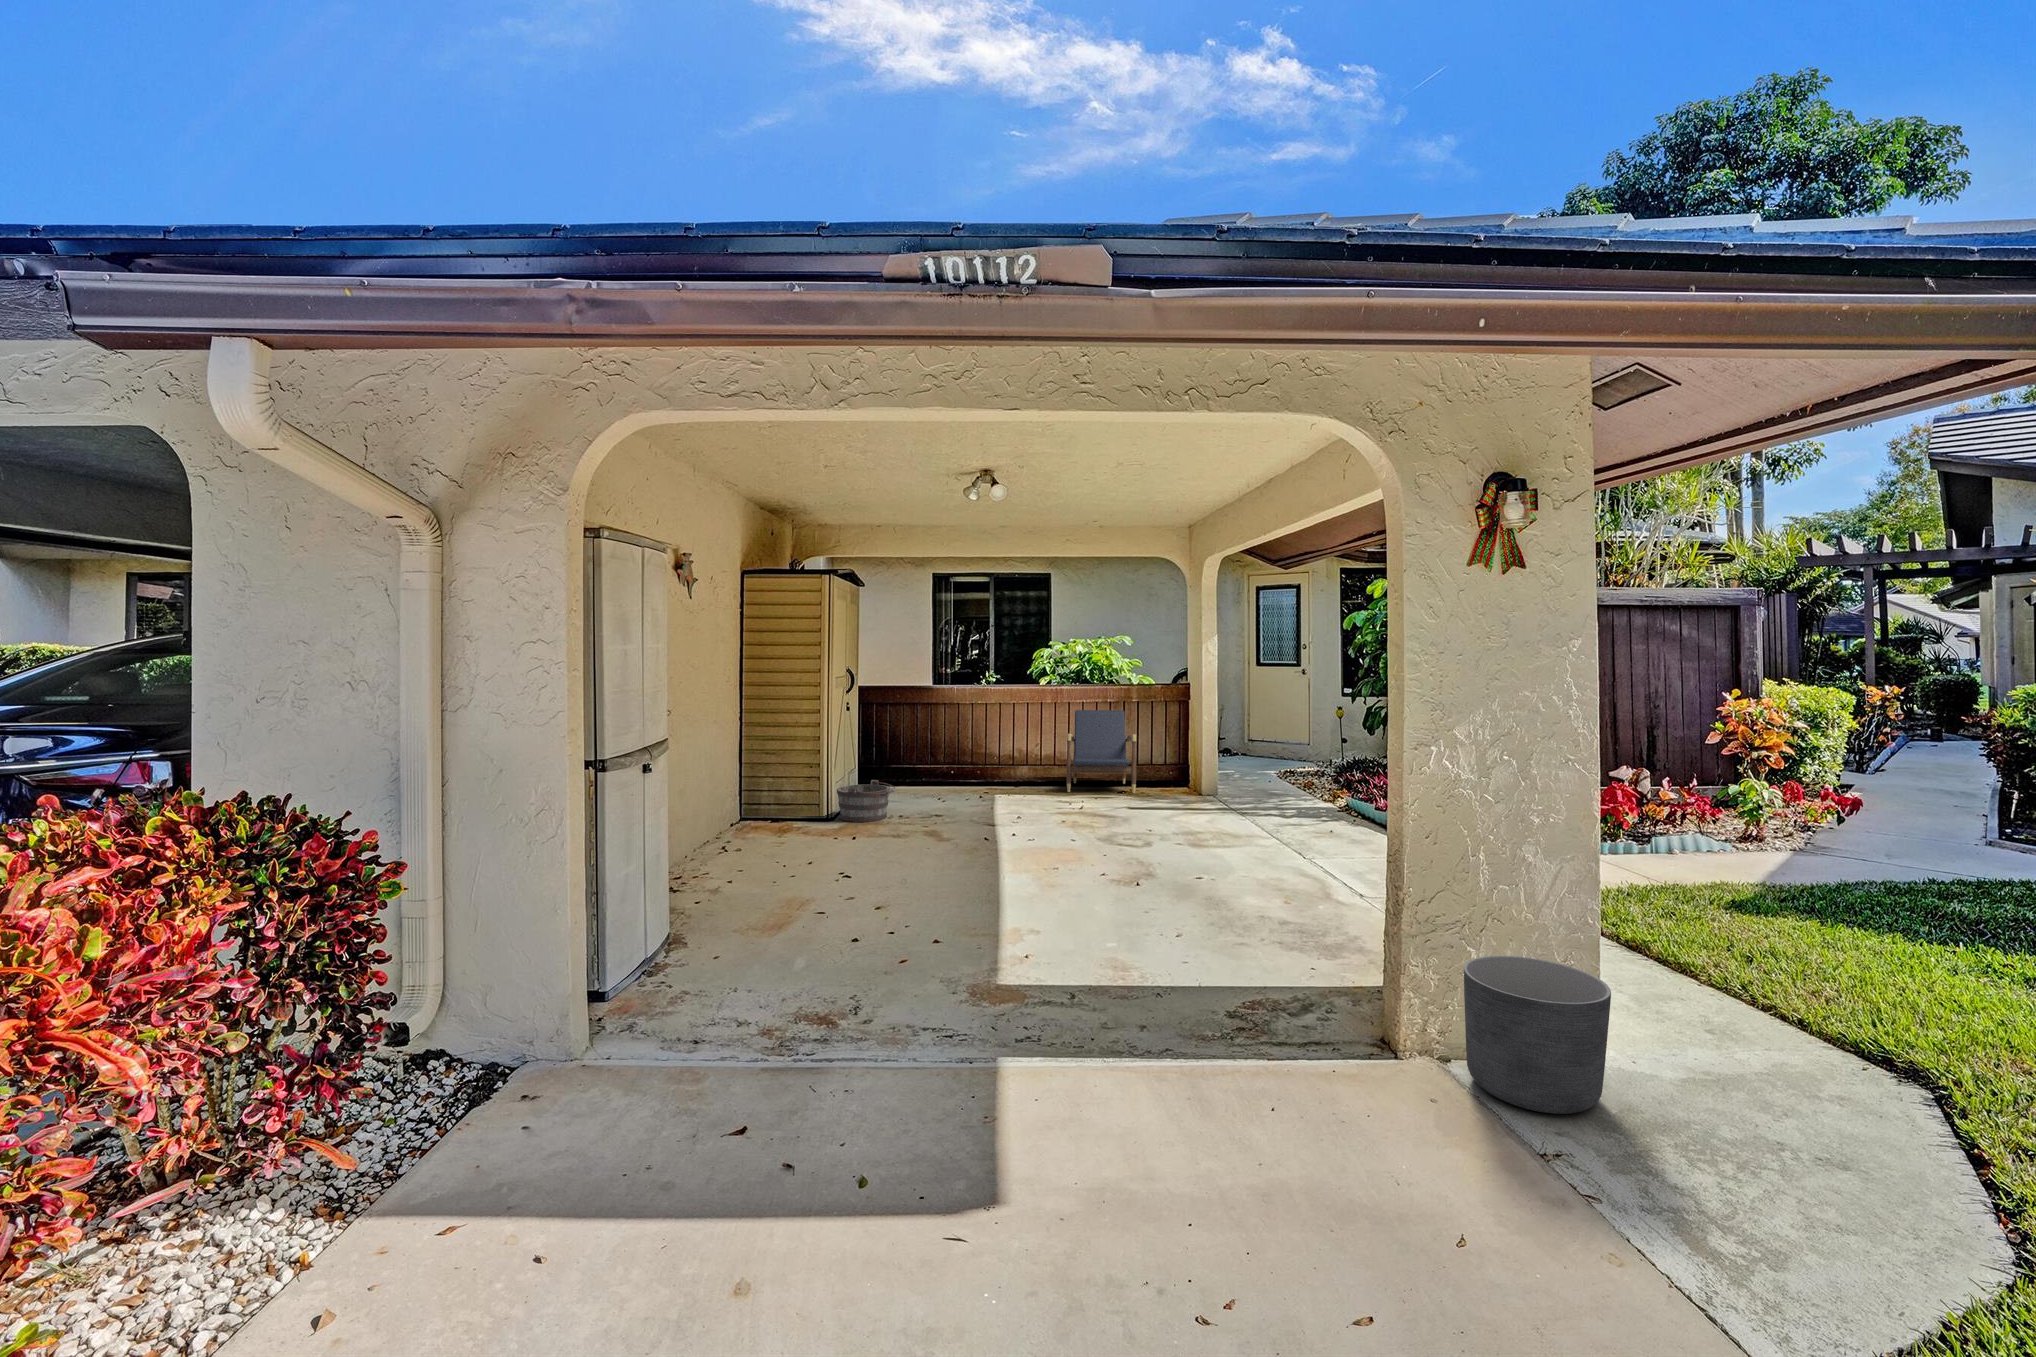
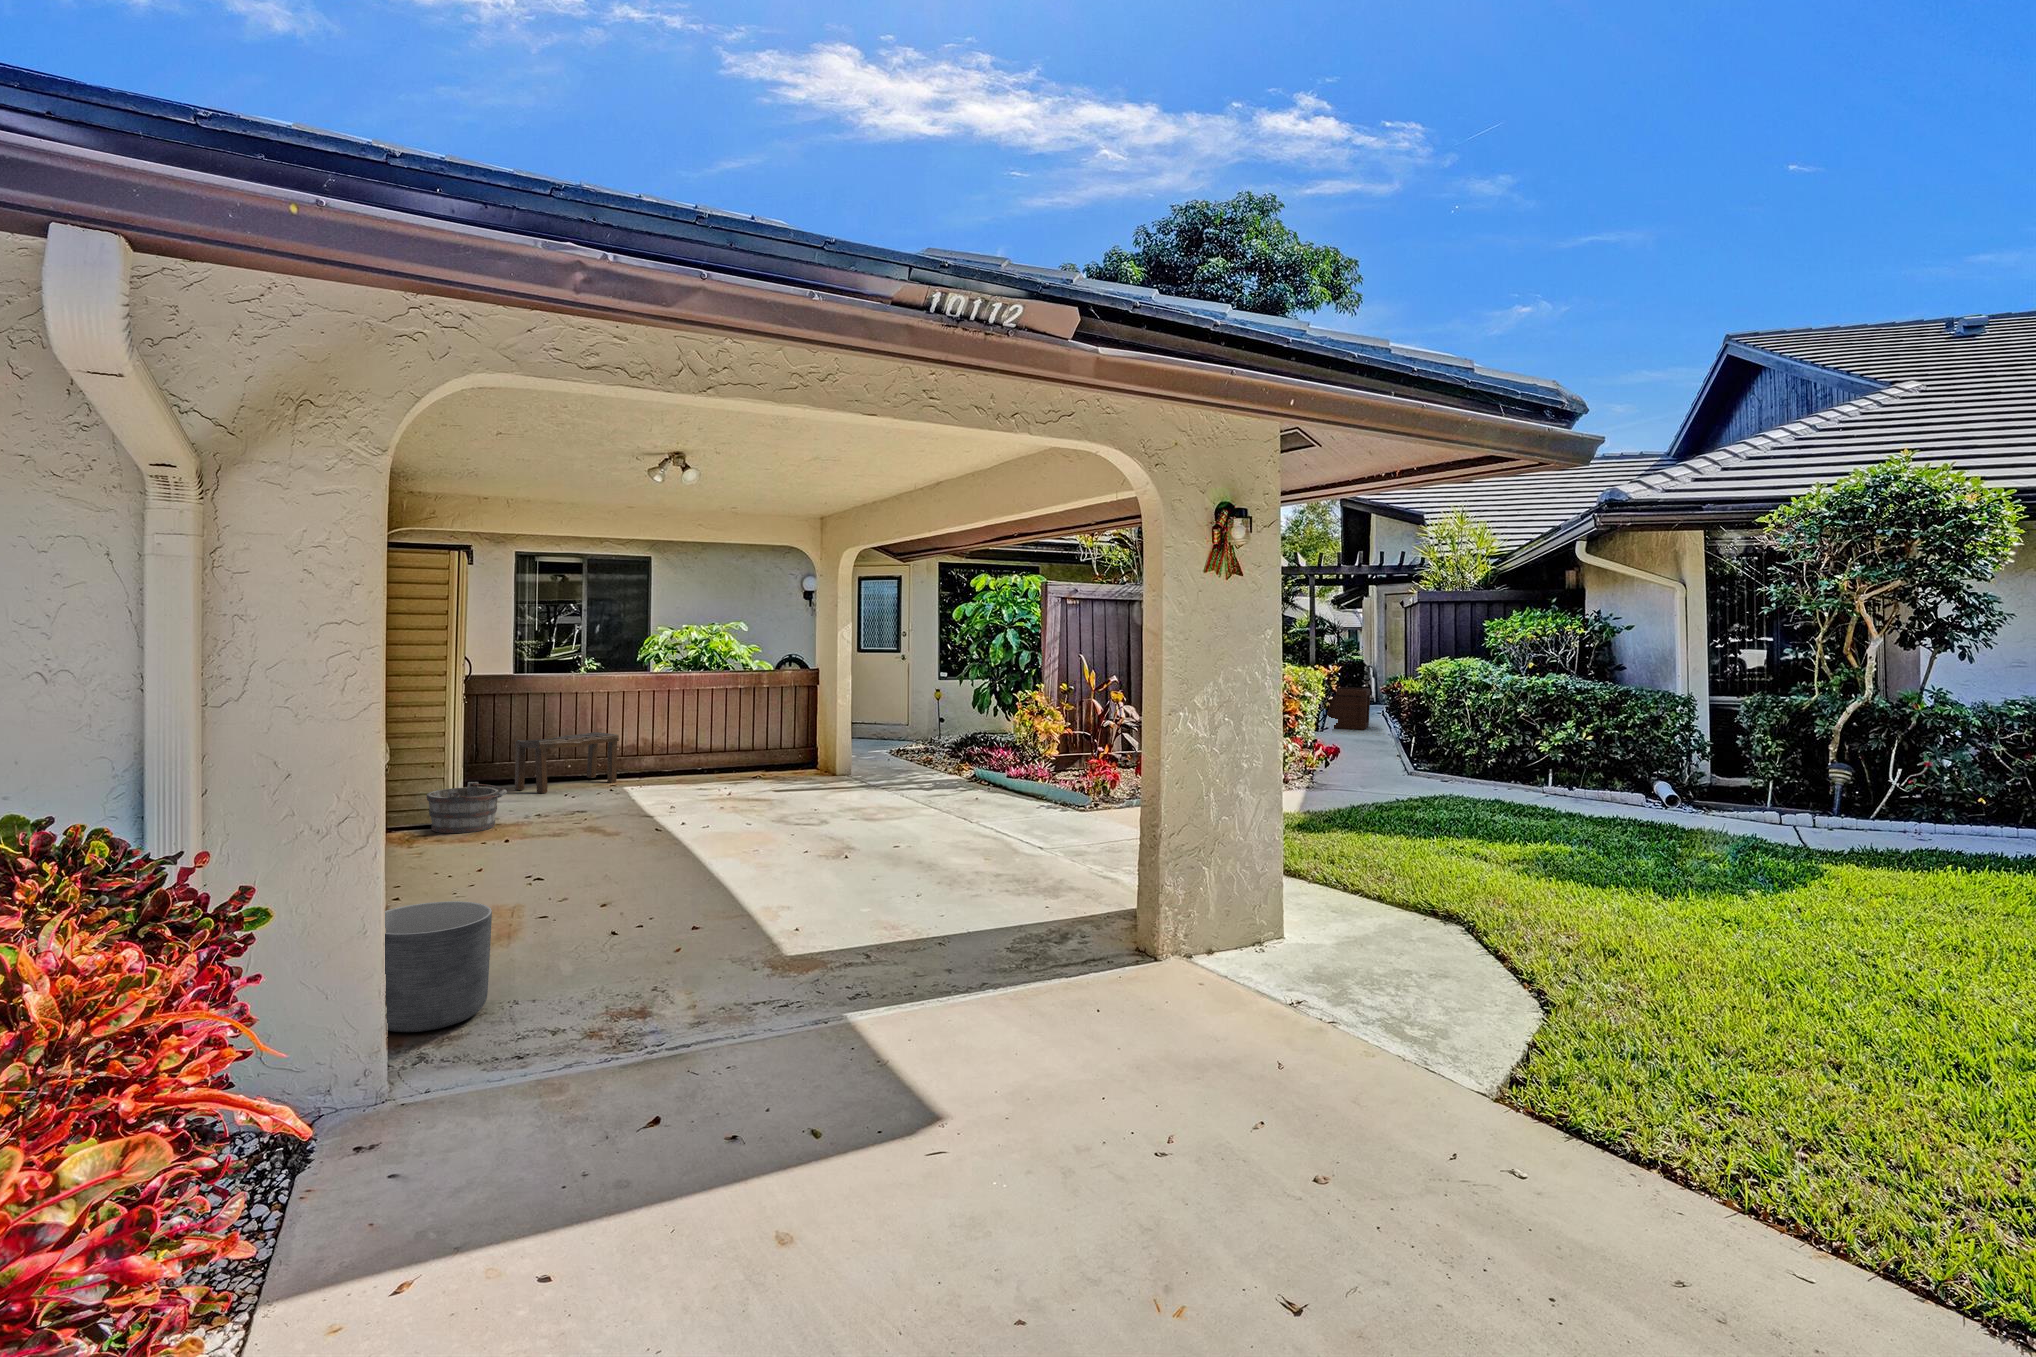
lounge chair: present [1066,710,1136,793] -> none [687,694,768,785]
wooden crate: none [1876,713,1960,771] -> present [1327,687,1370,730]
bench: none [928,741,1011,792] -> present [515,732,619,793]
planter: present [1464,956,1611,1114] -> present [385,901,492,1032]

